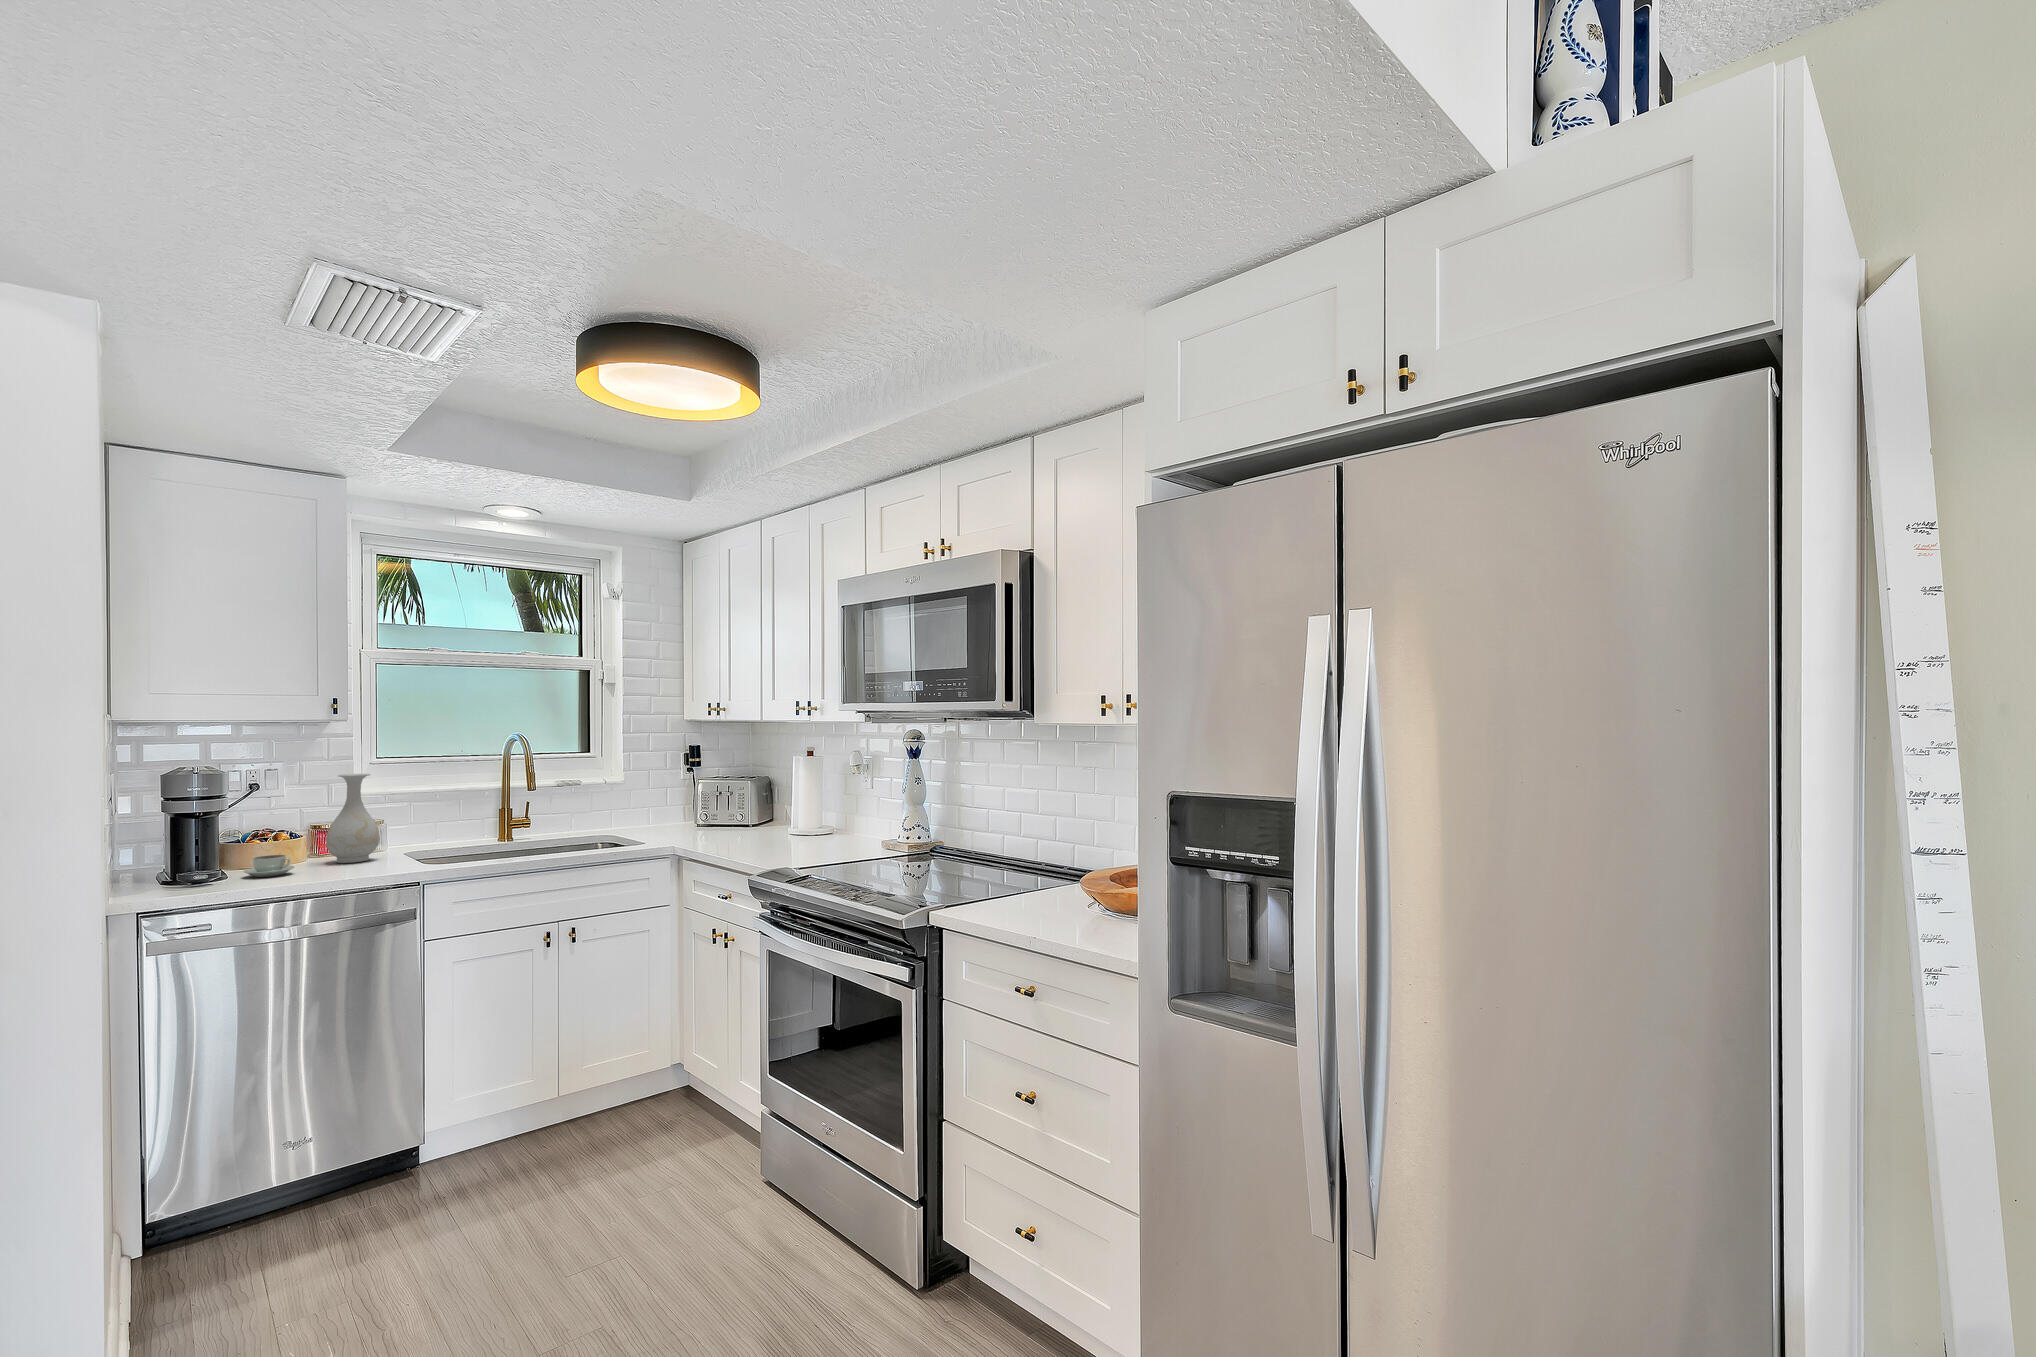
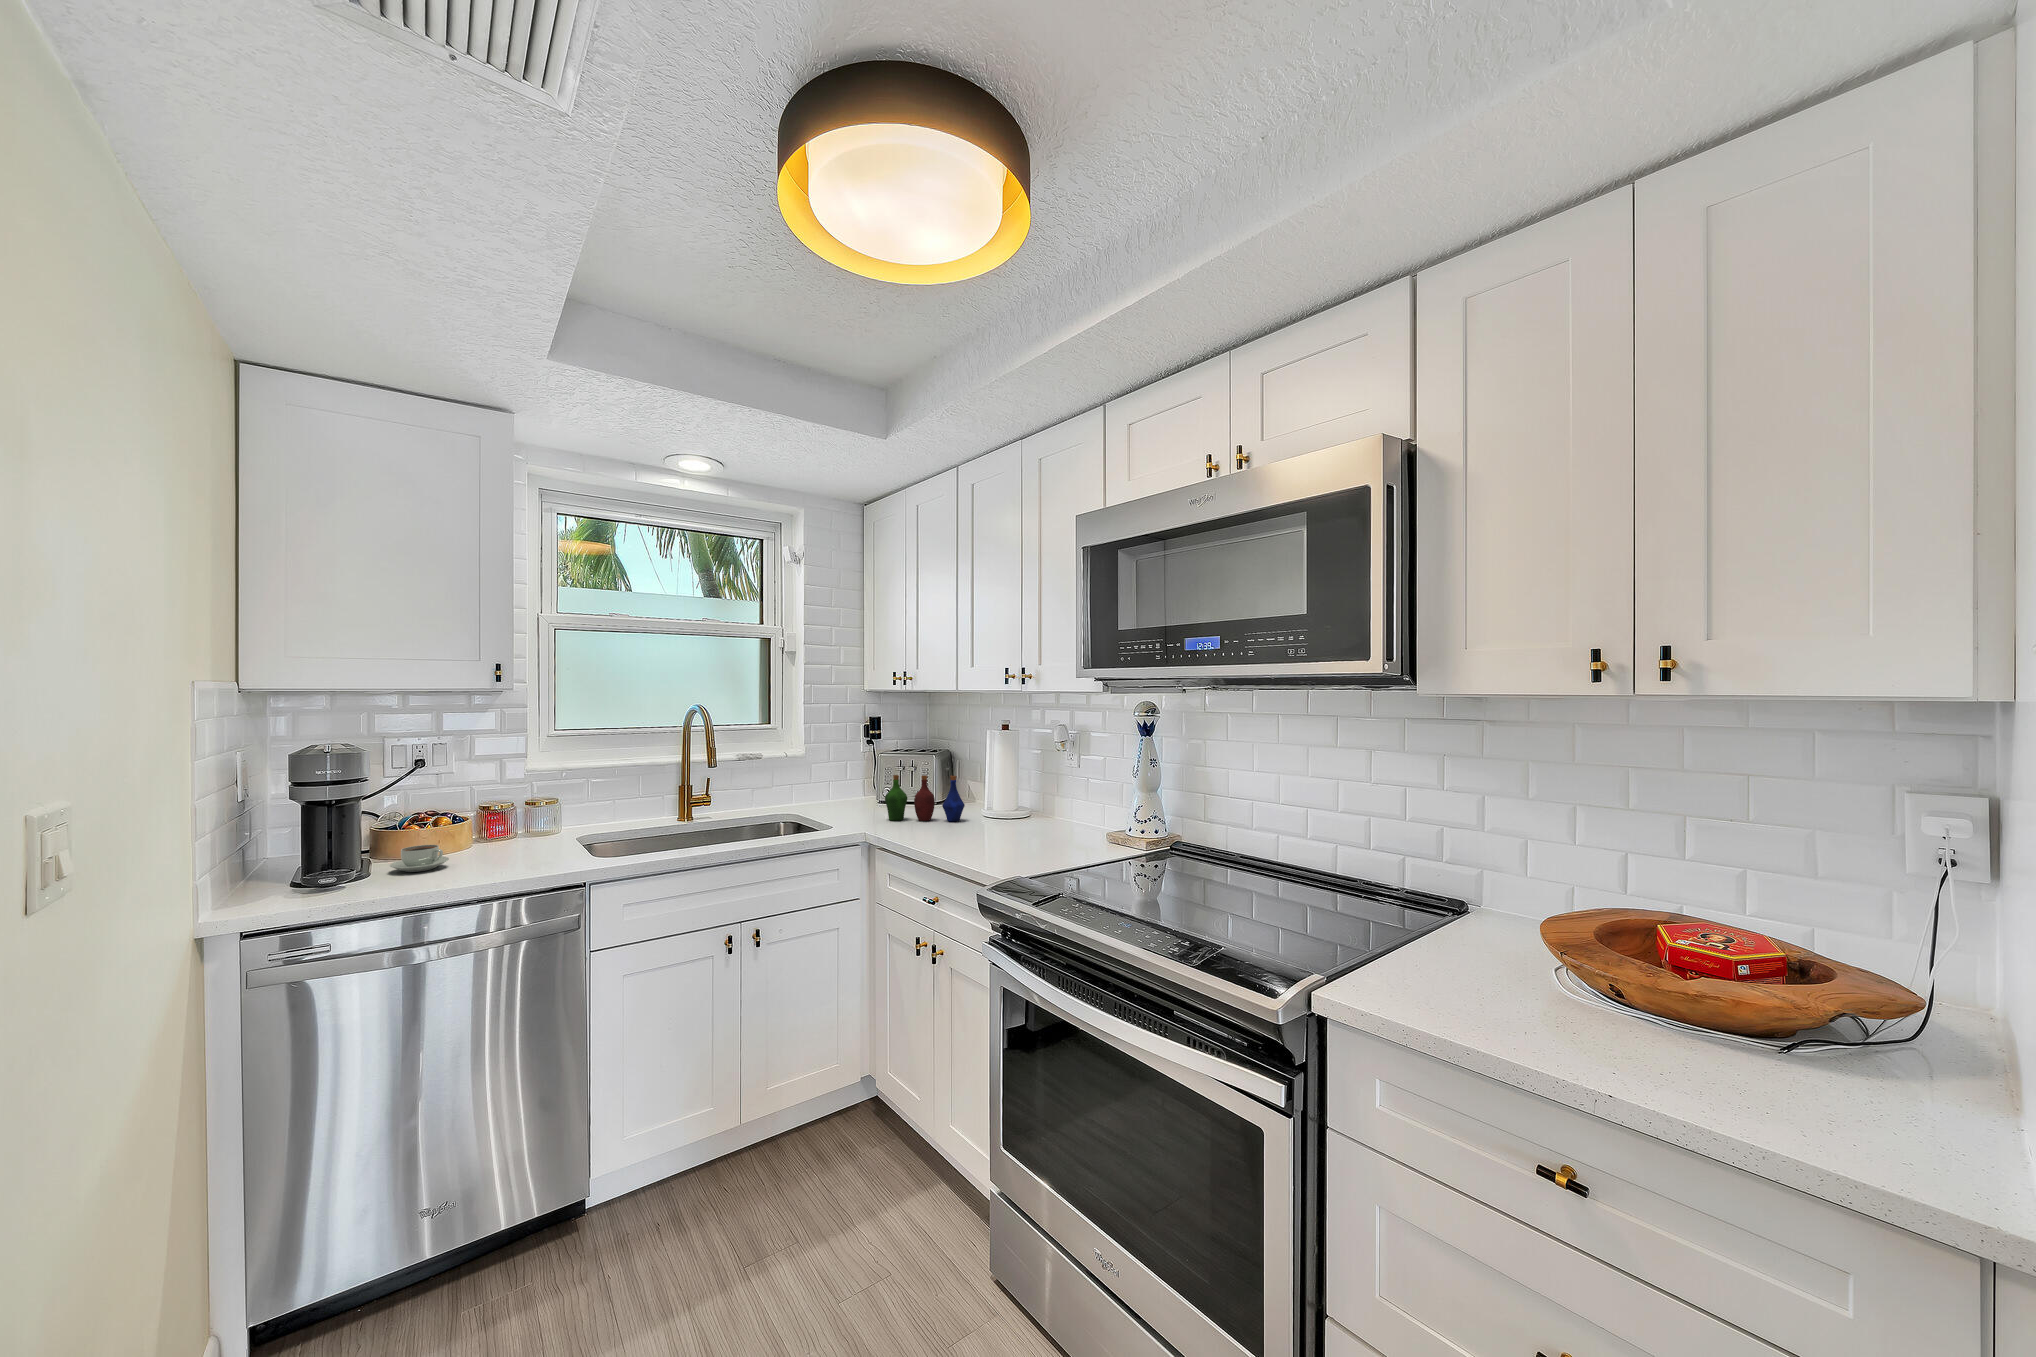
vase: present [326,773,380,863] -> none [490,750,549,851]
bottle: none [696,796,770,837] -> present [885,775,965,821]

